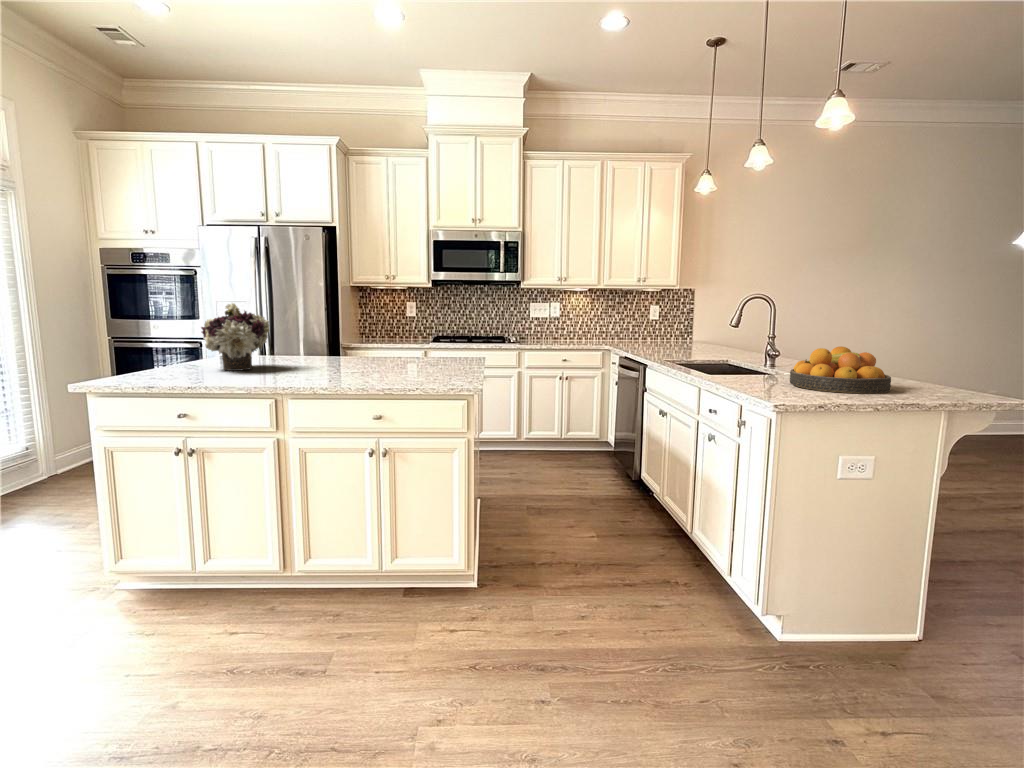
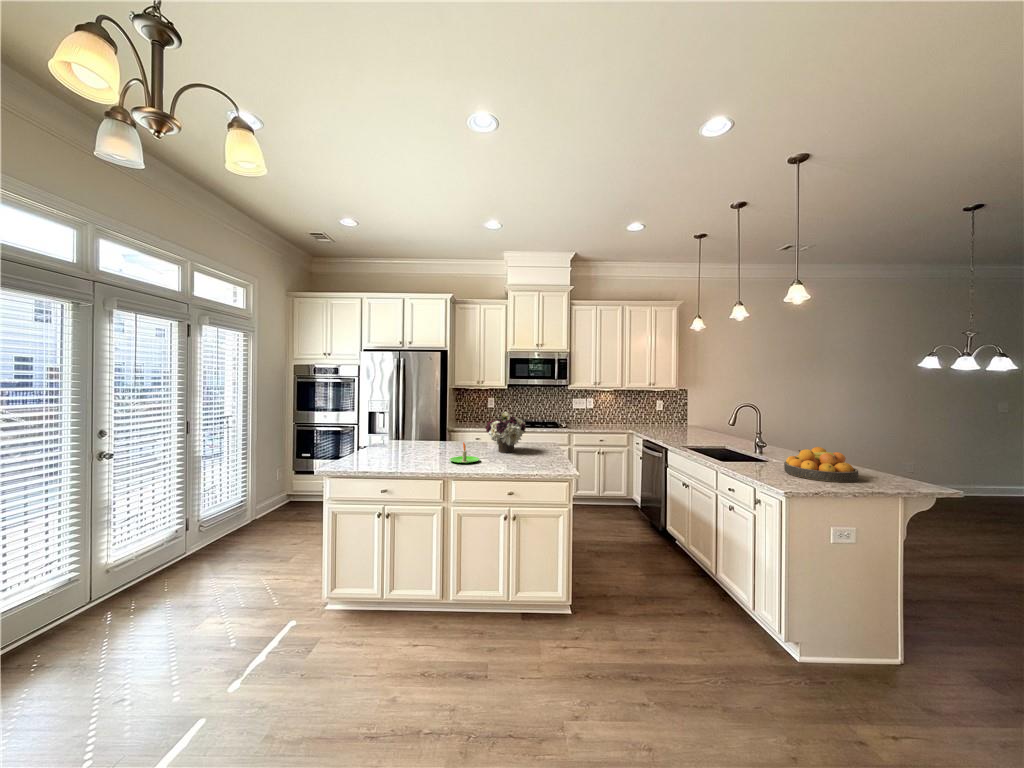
flower arrangement: present [201,303,269,371] -> present [485,412,526,453]
candle: none [293,345,342,377] -> present [449,442,479,463]

